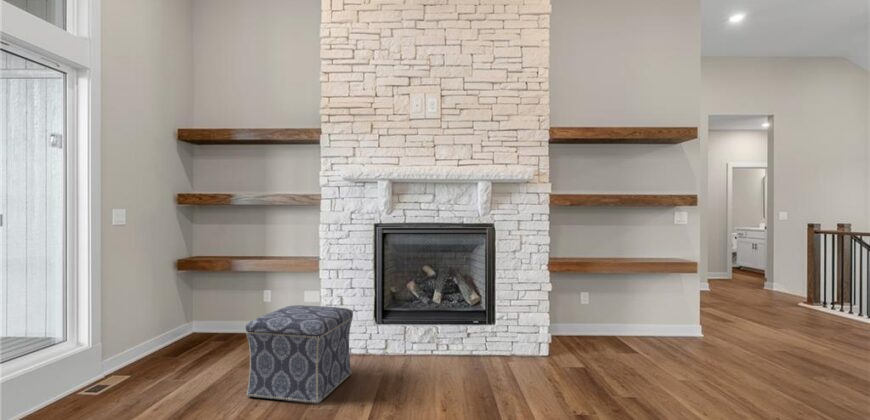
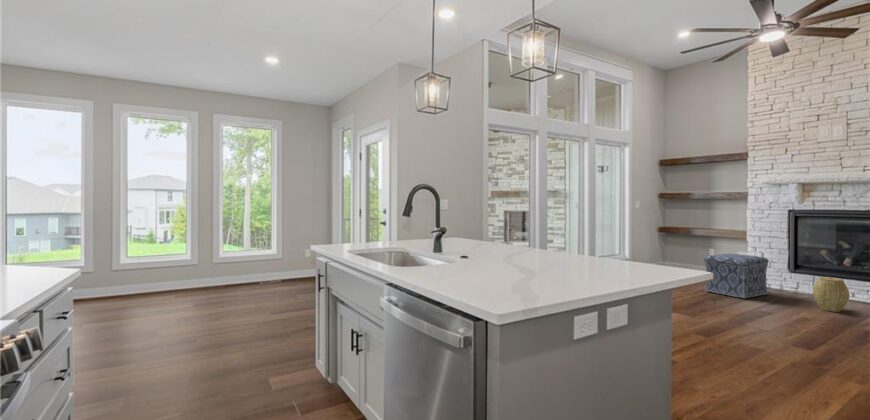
woven basket: none [421,337,468,402] -> present [813,277,850,312]

